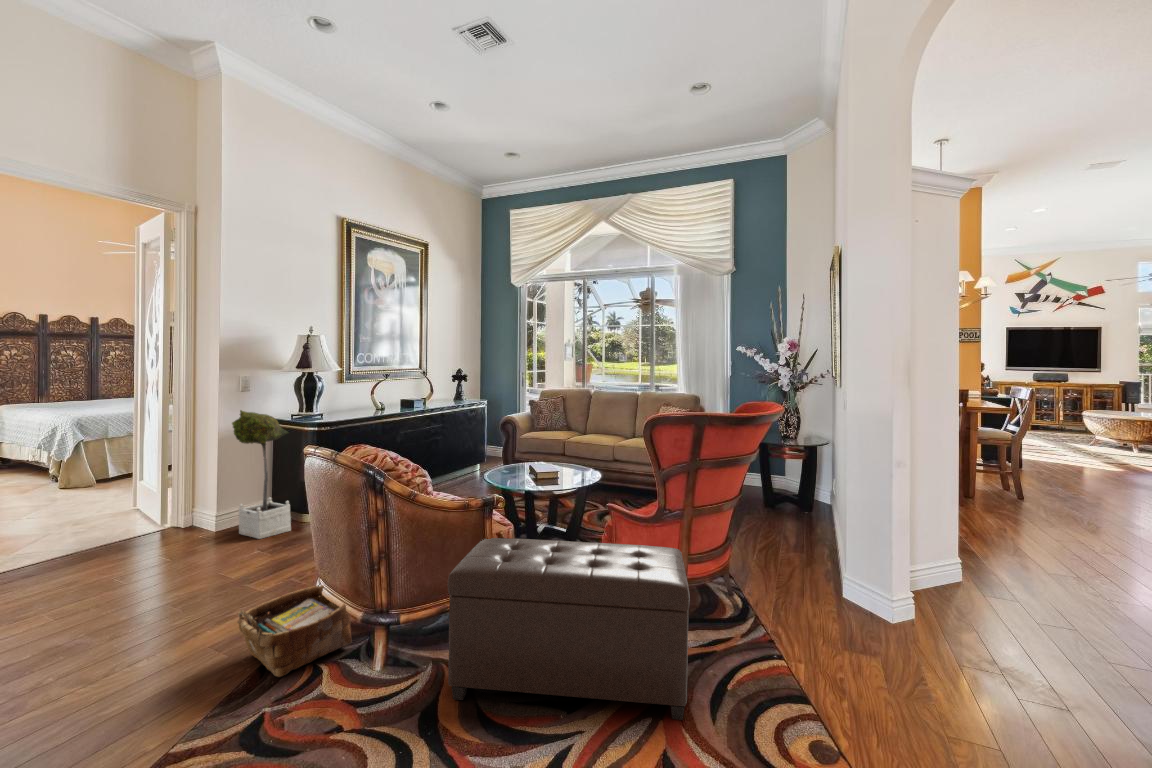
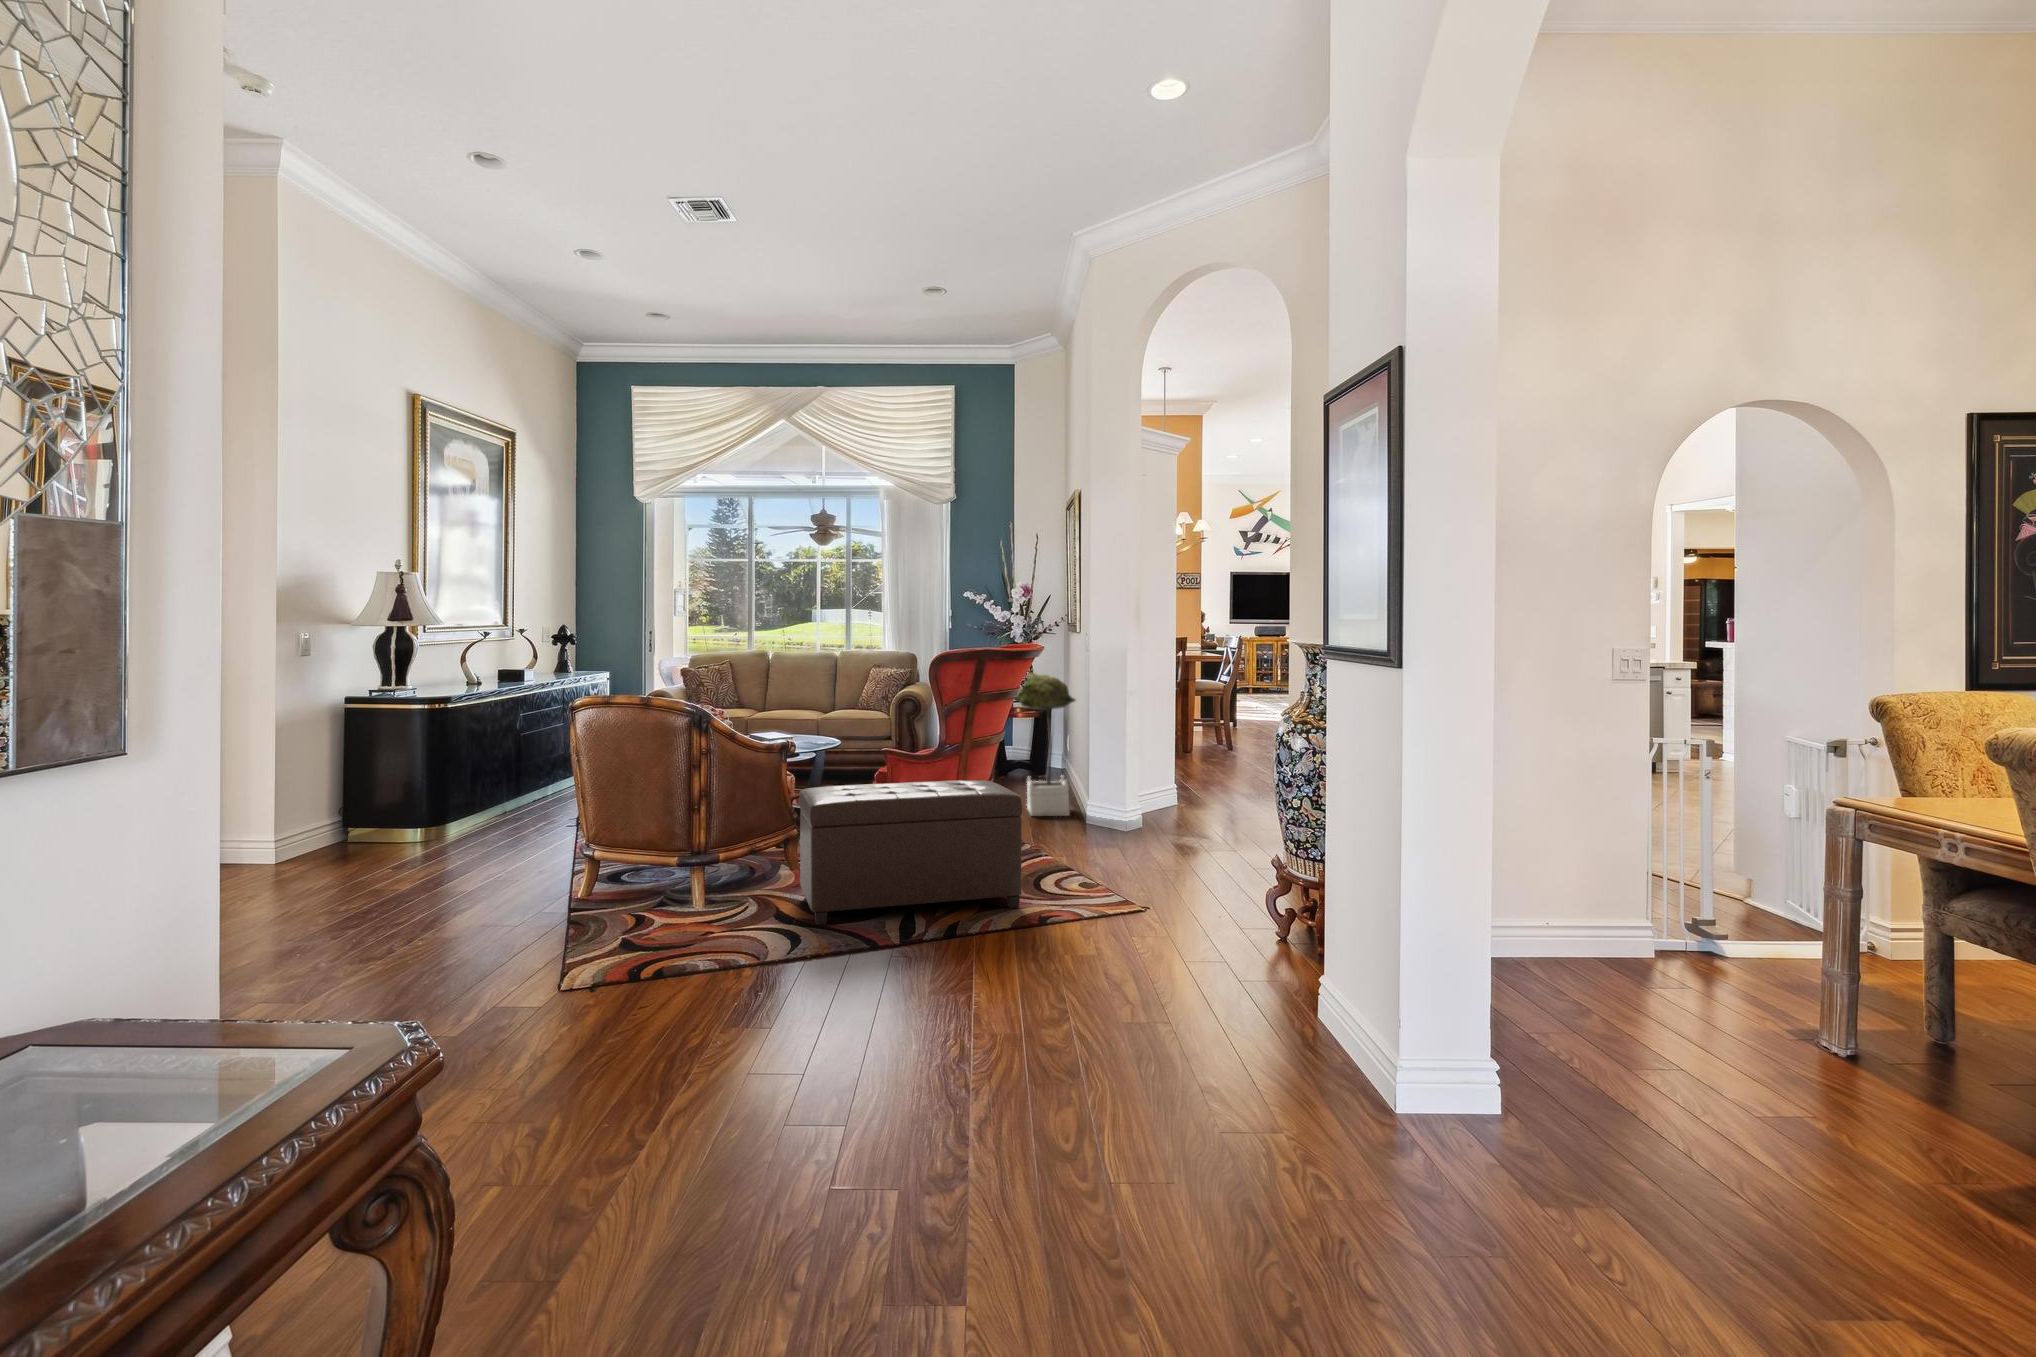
potted tree: present [232,410,291,539] -> present [1017,673,1075,816]
woven basket: present [238,585,351,677] -> none [550,843,665,939]

